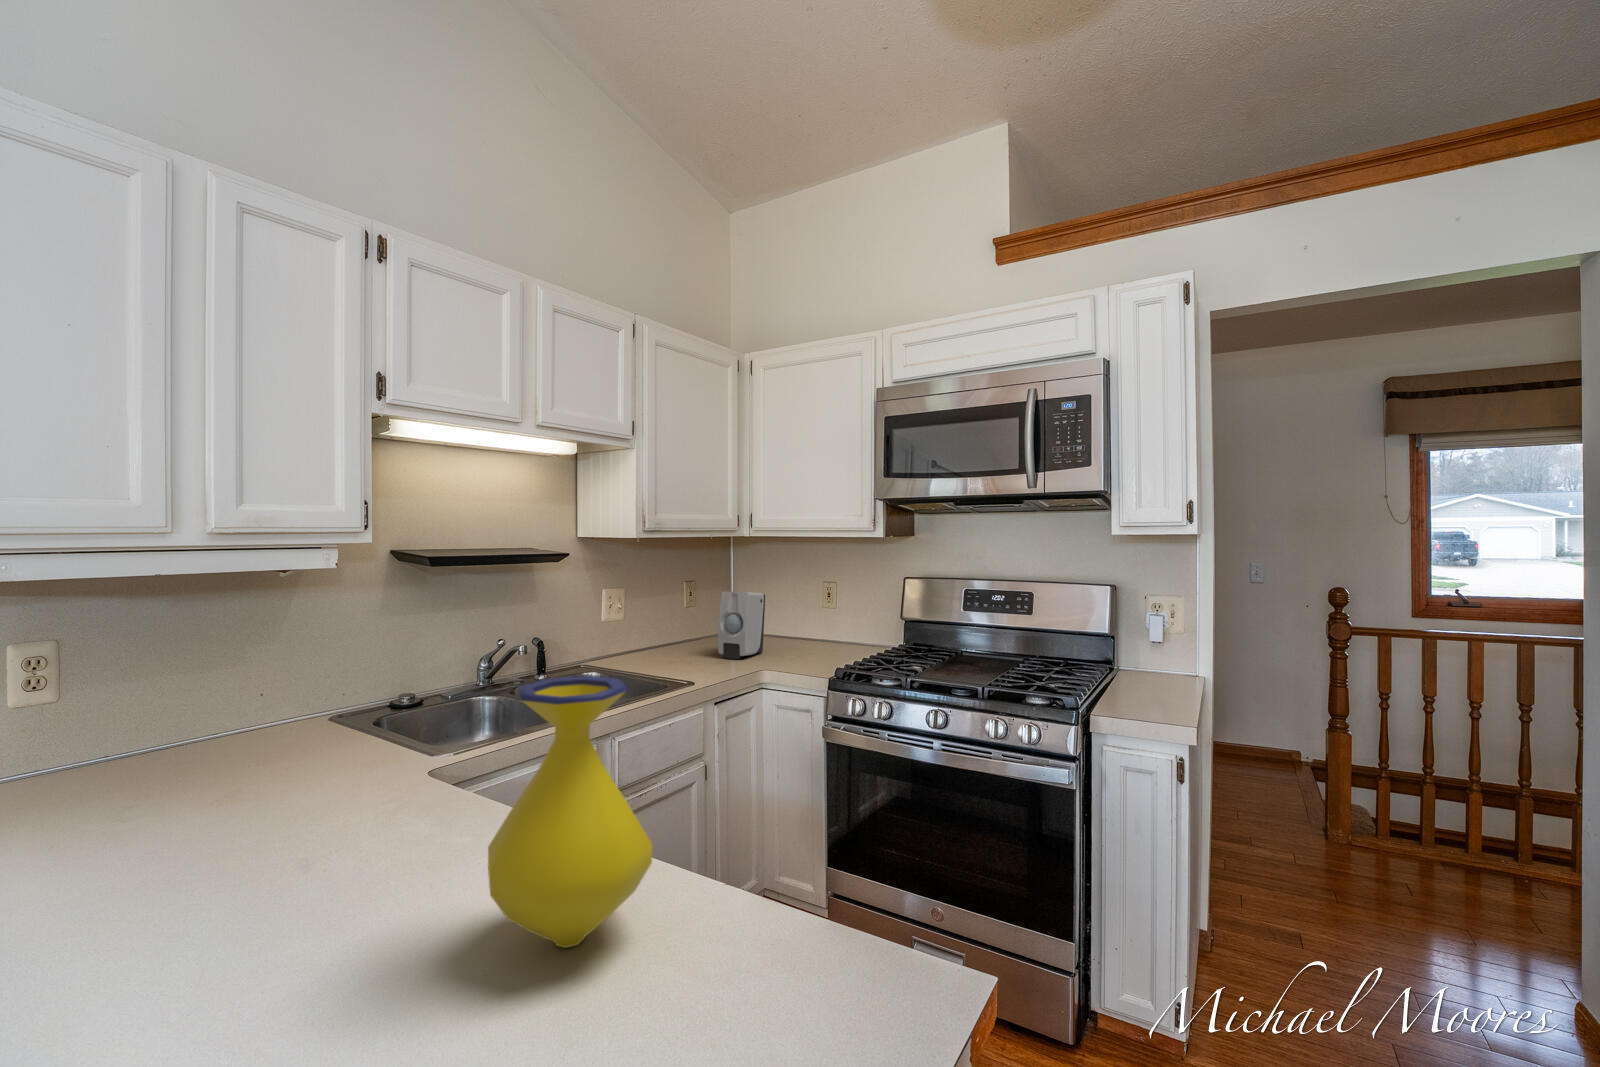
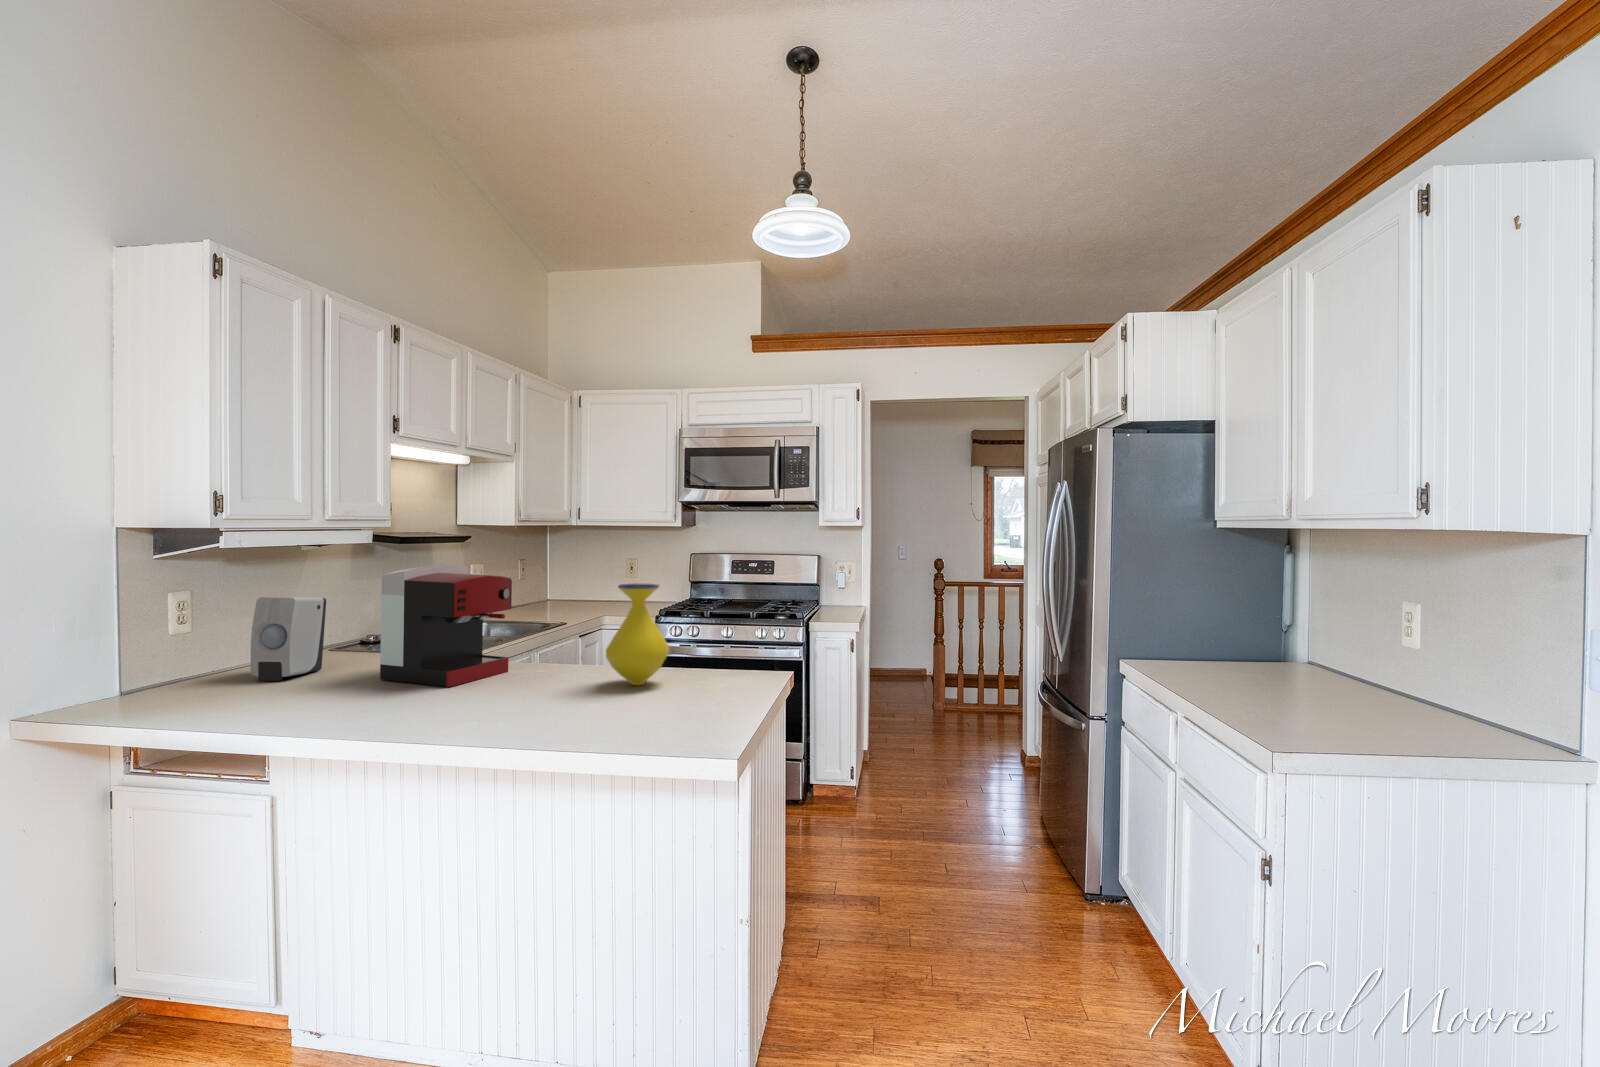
soap dispenser: present [718,591,765,659] -> present [251,597,326,681]
coffee maker: none [216,610,436,871] -> present [380,564,512,687]

